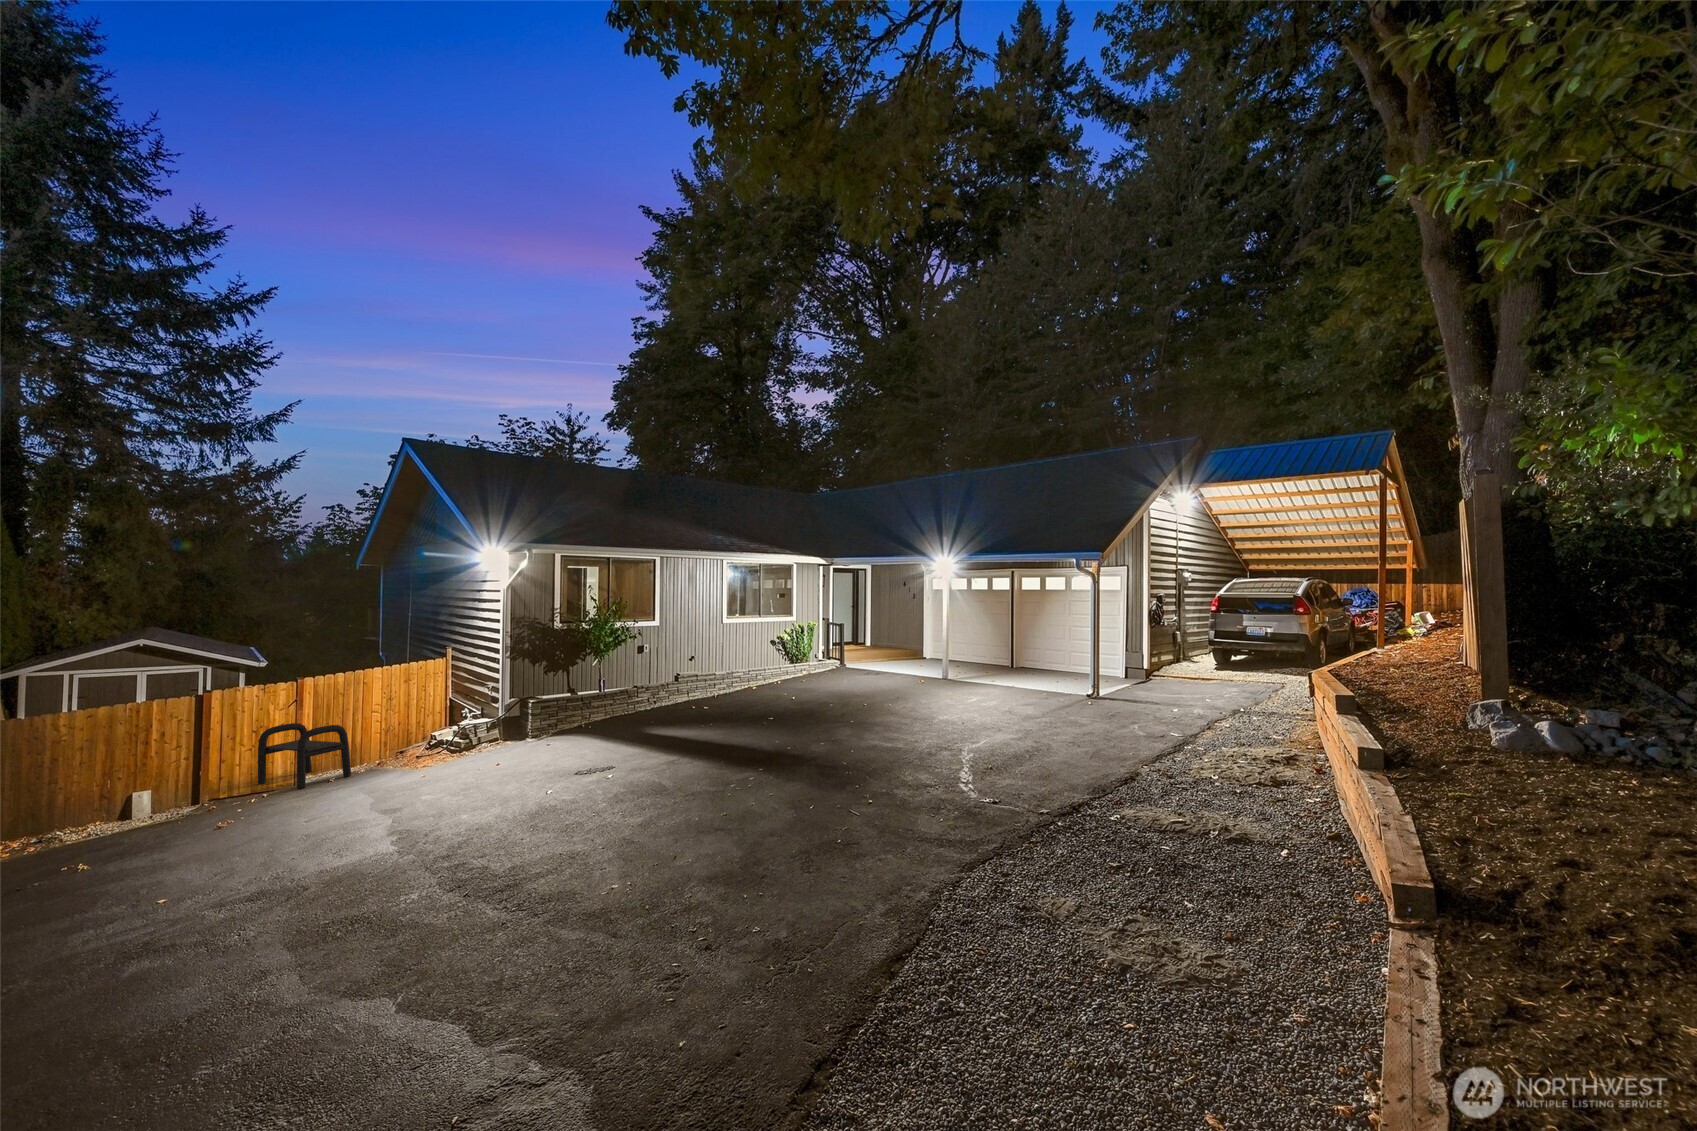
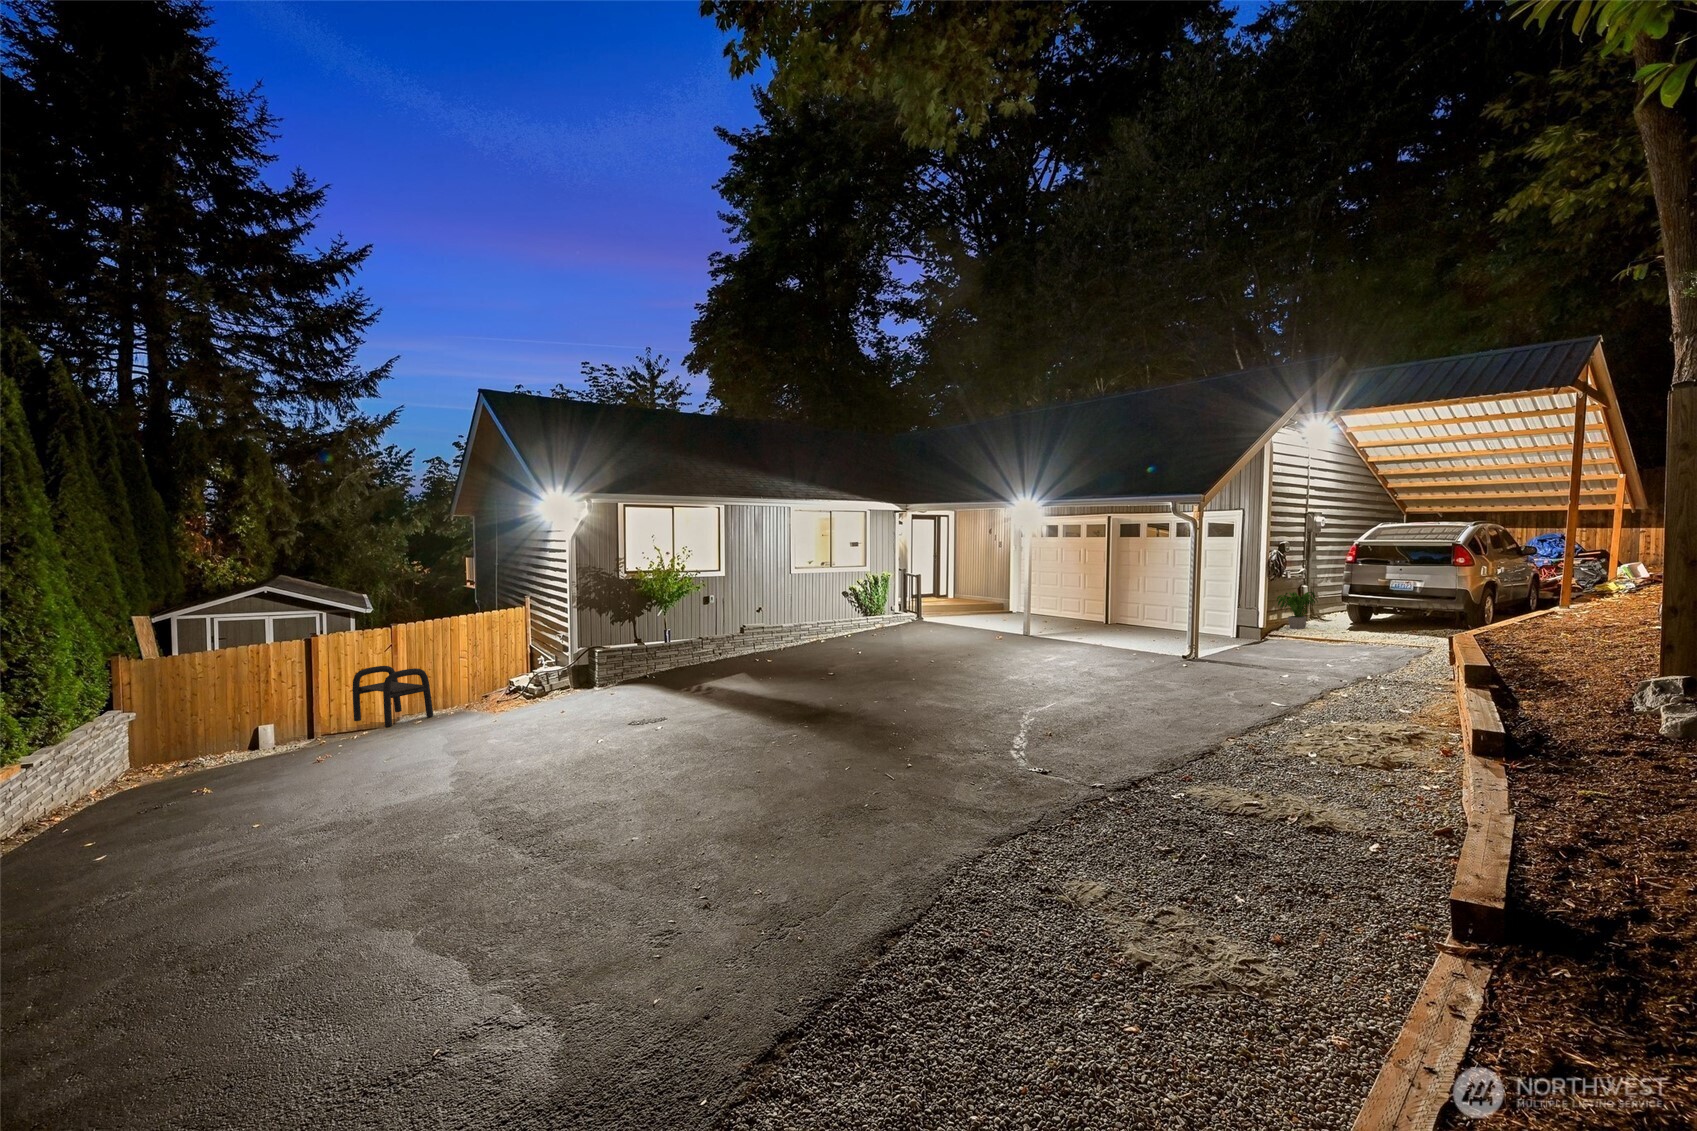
potted plant: none [1157,638,1191,670] -> present [1277,592,1318,629]

